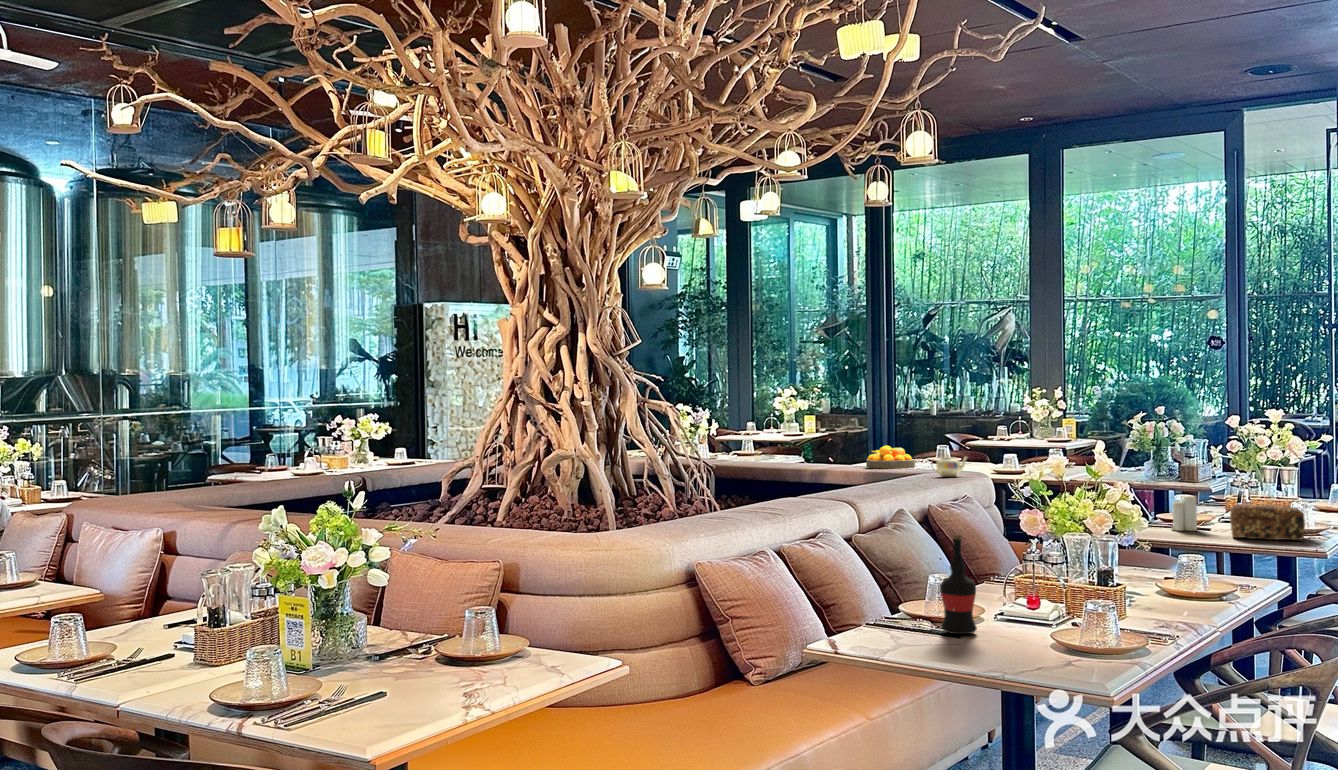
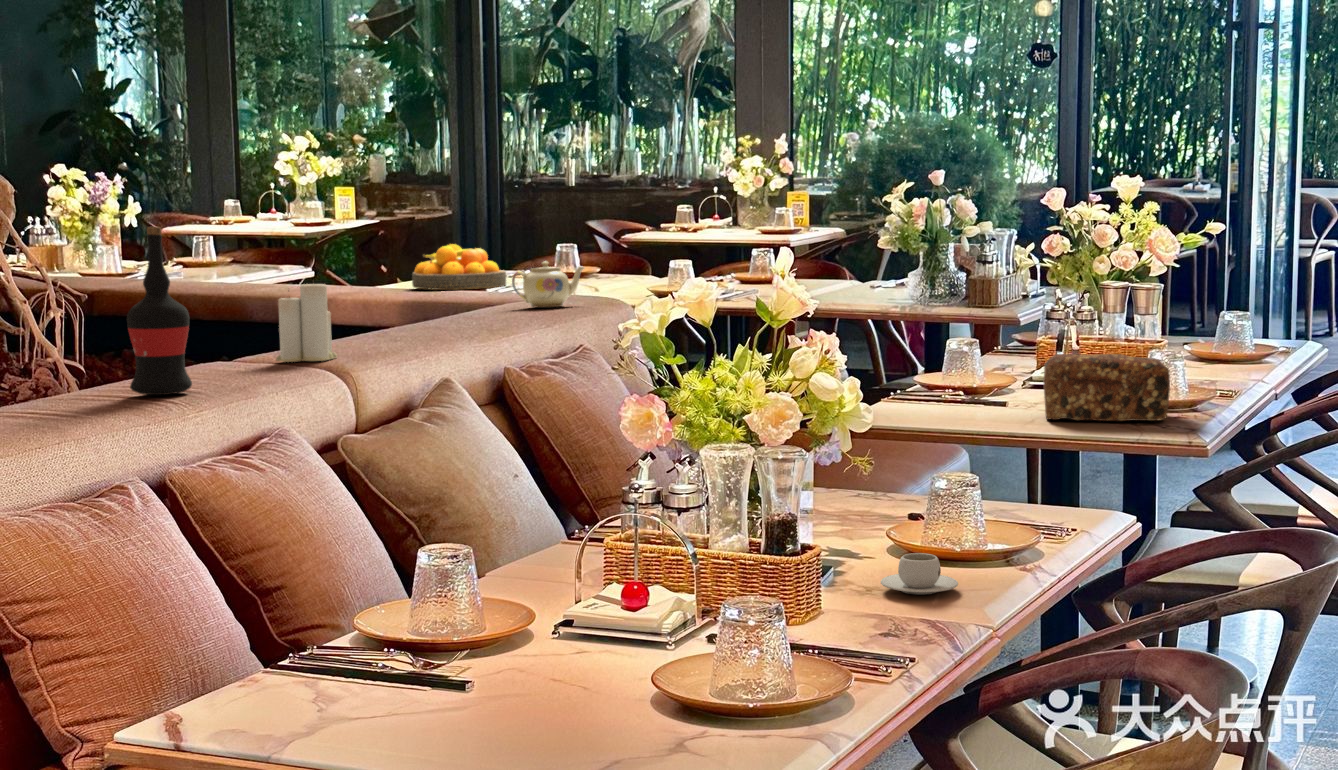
candle: present [1171,496,1197,531] -> present [276,284,337,362]
wine bottle: present [940,534,977,634] -> present [127,227,192,395]
teacup: none [1155,589,1195,608] -> present [881,553,958,595]

